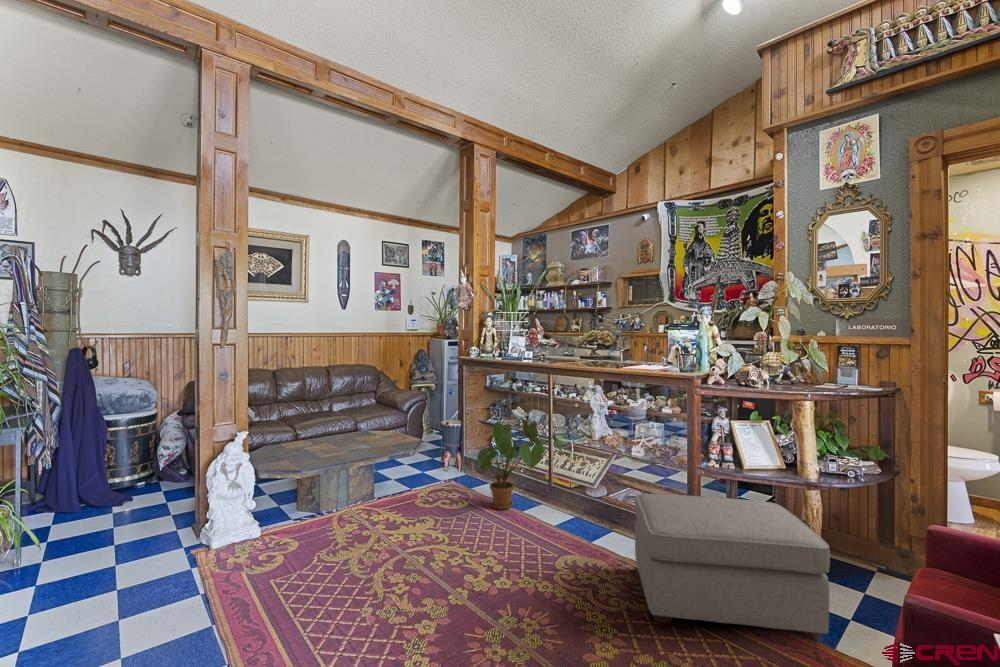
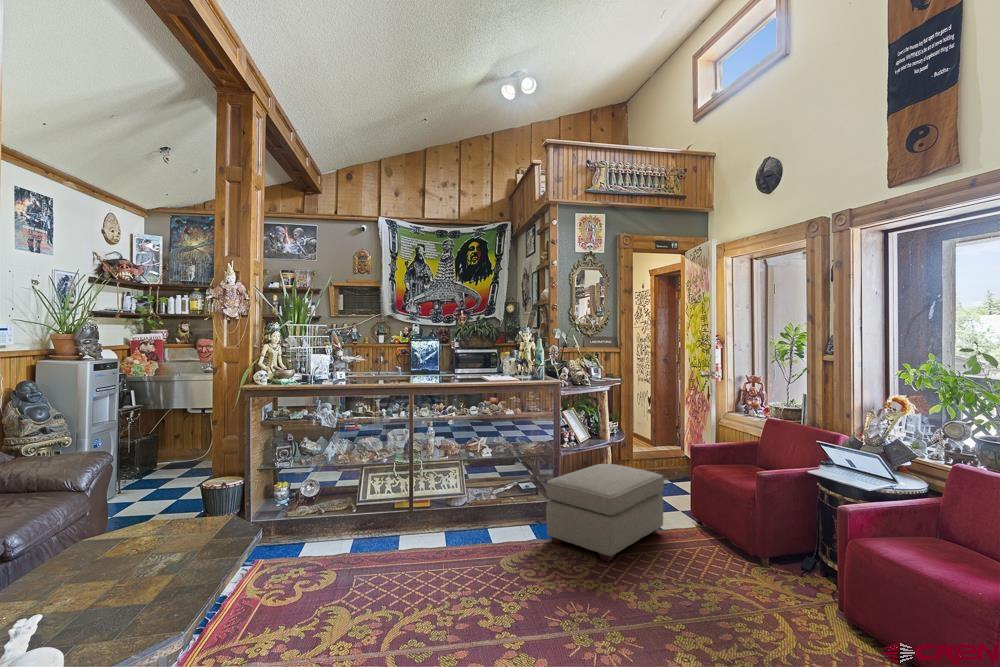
house plant: present [466,420,562,509] -> none [334,446,434,553]

